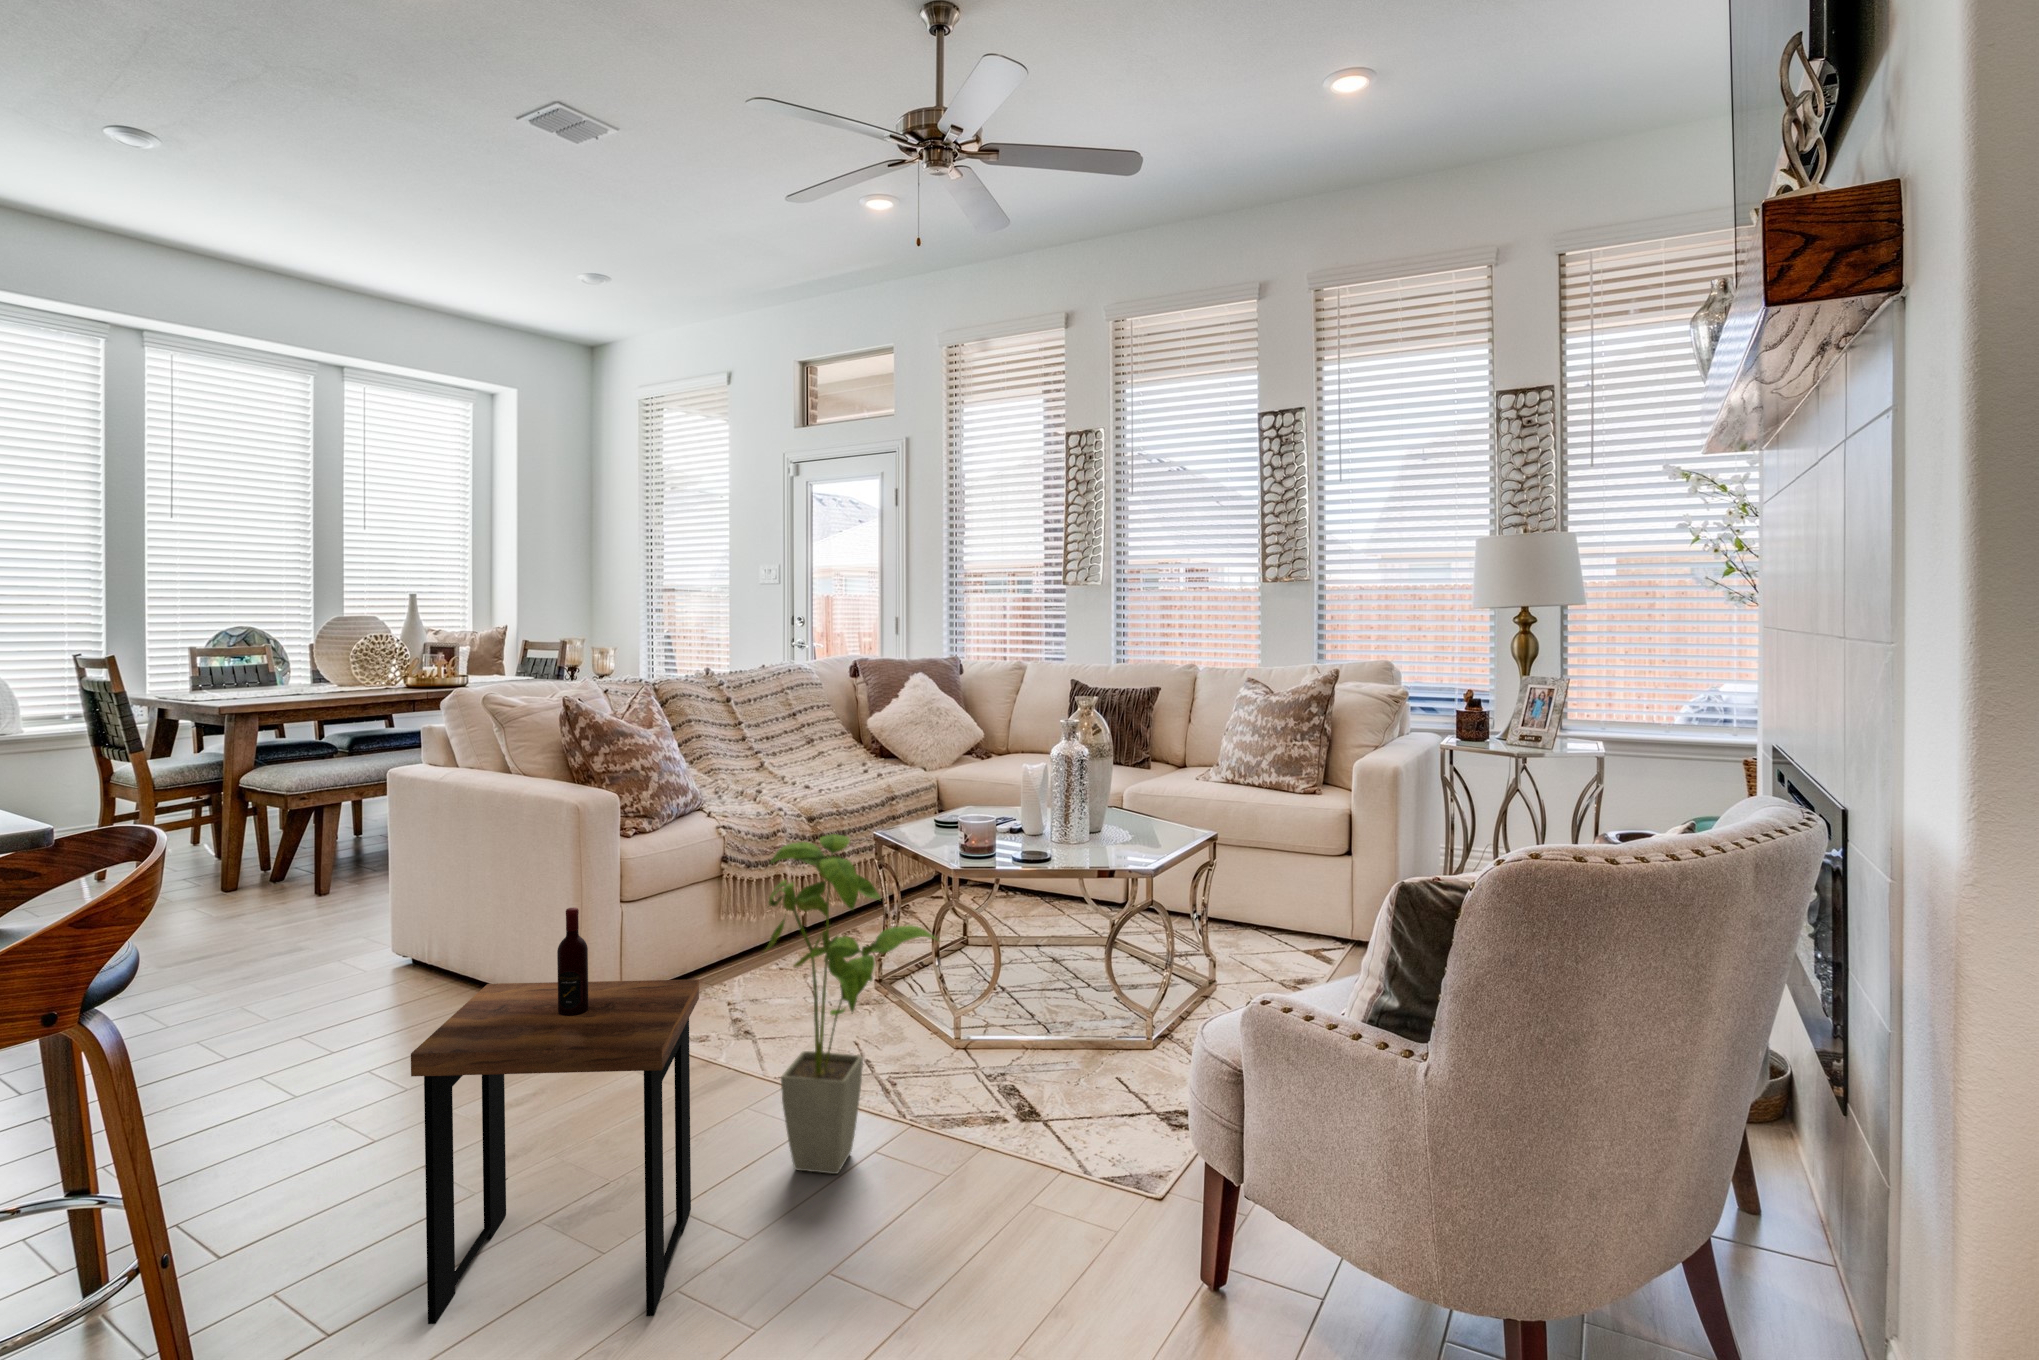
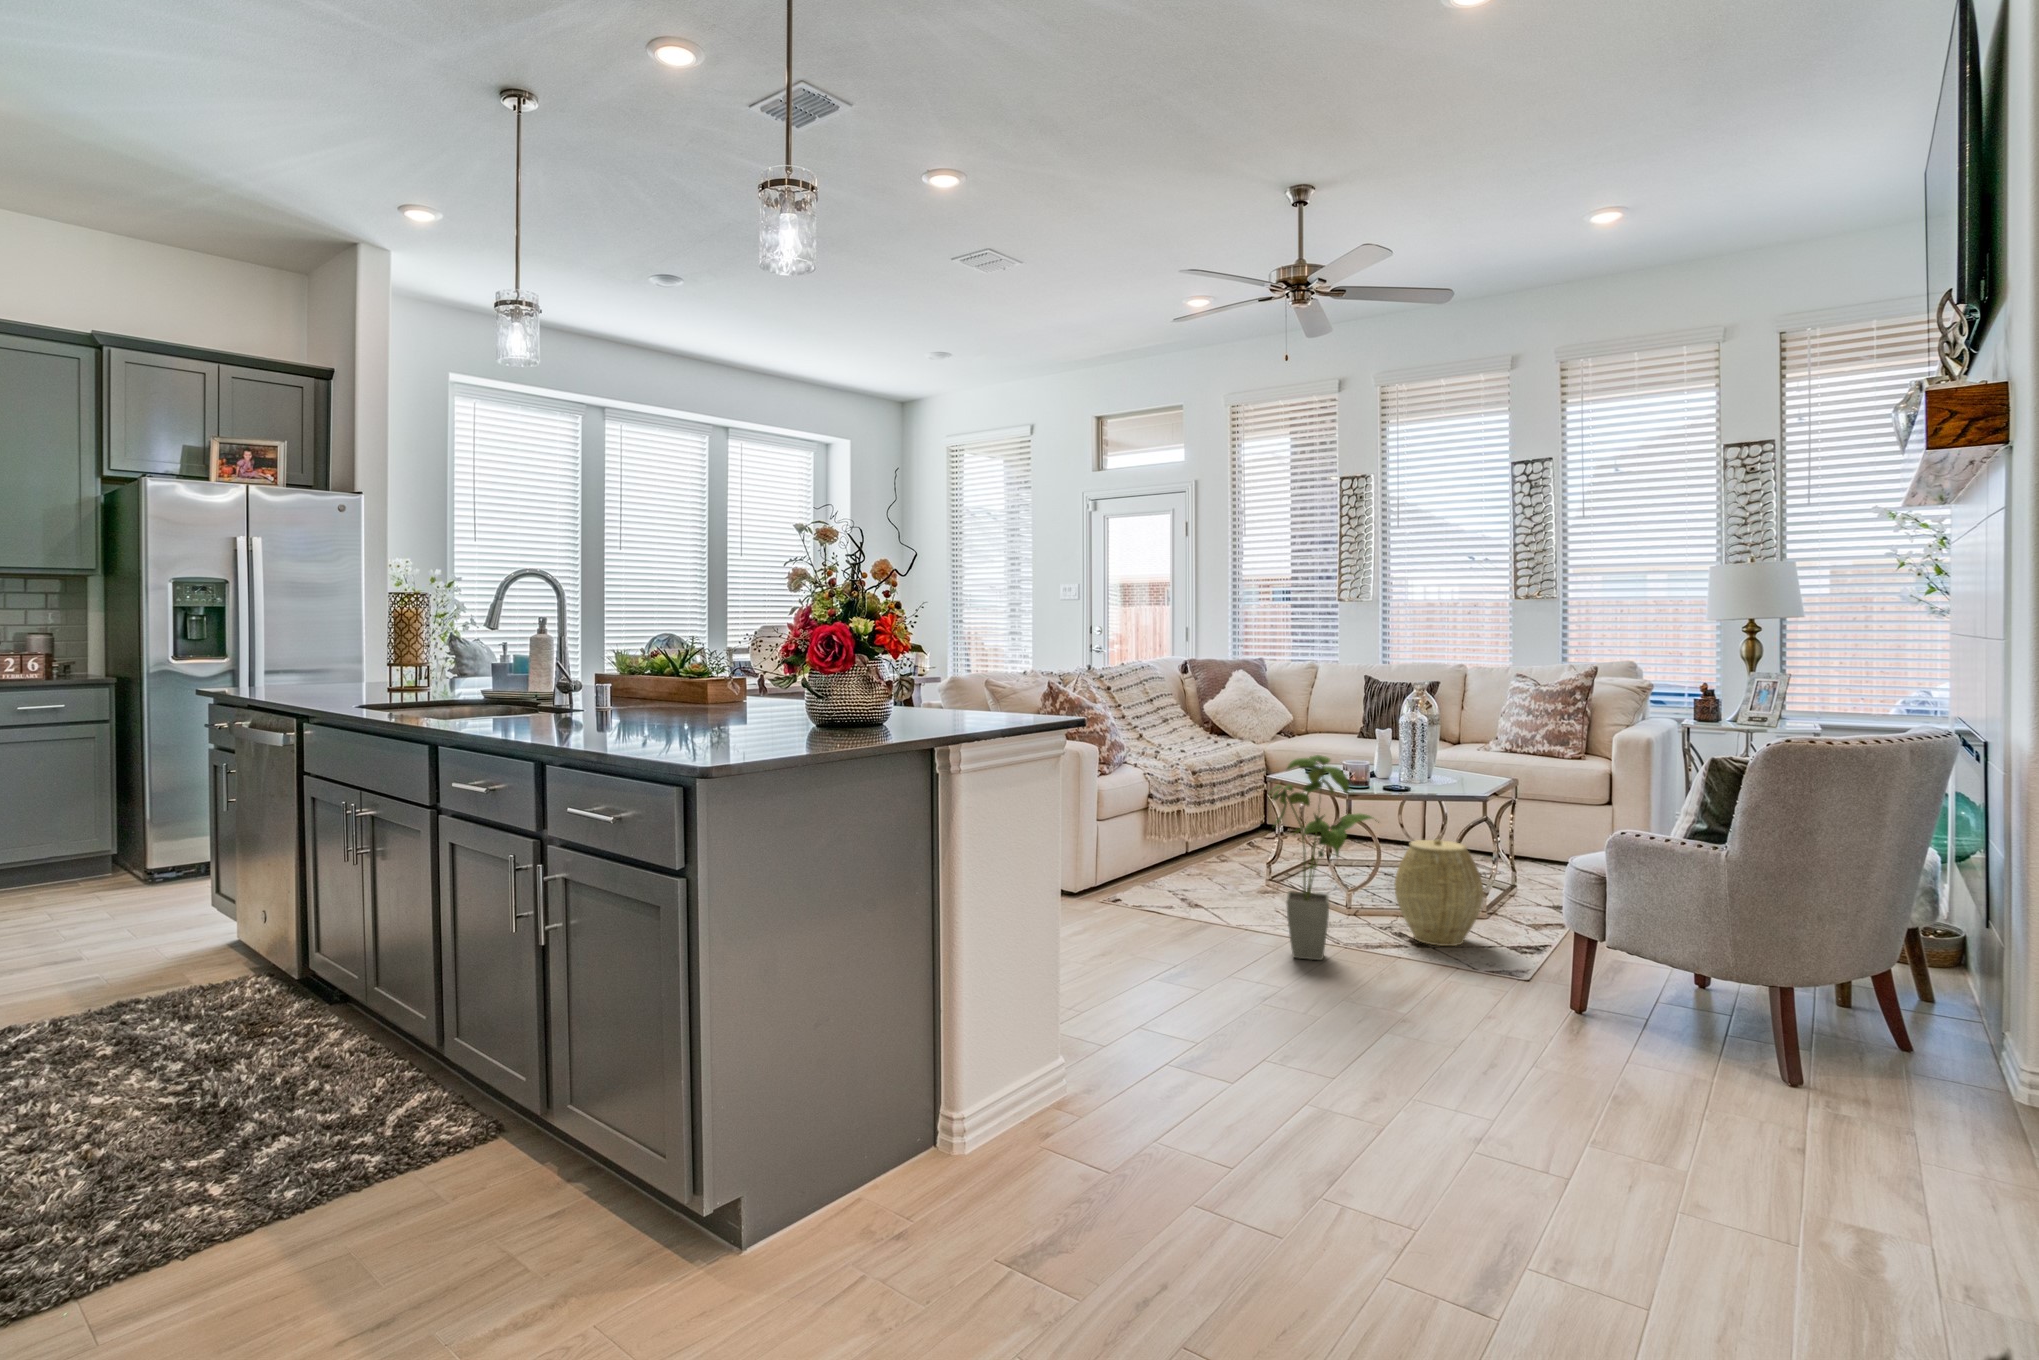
side table: present [411,908,699,1324] -> none [1130,786,1273,1002]
woven basket: none [991,947,1118,1122] -> present [1395,839,1484,946]

